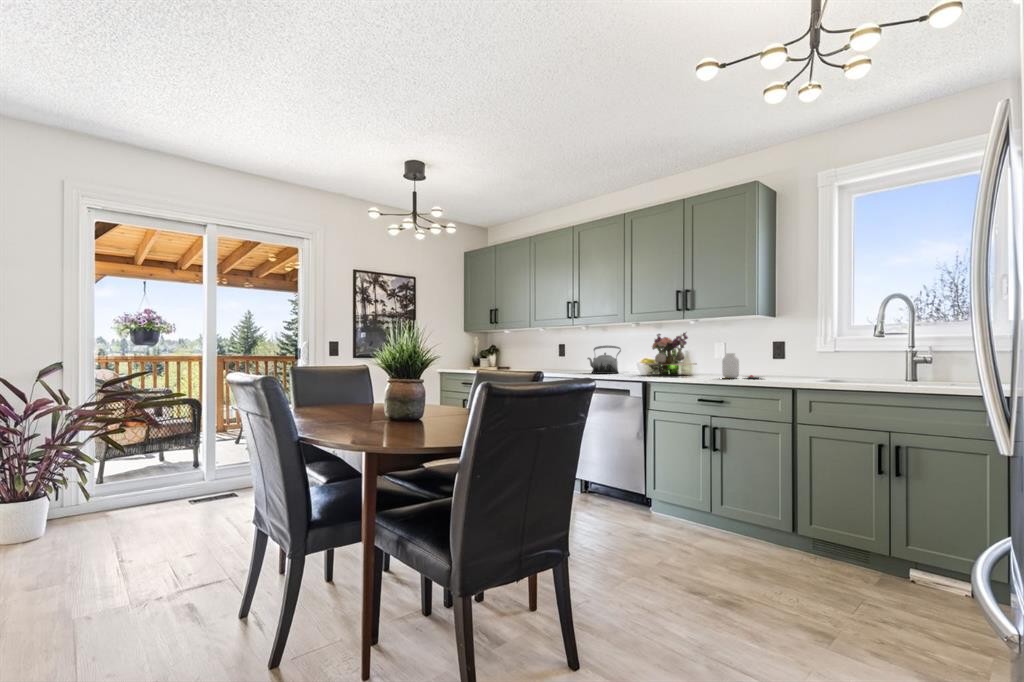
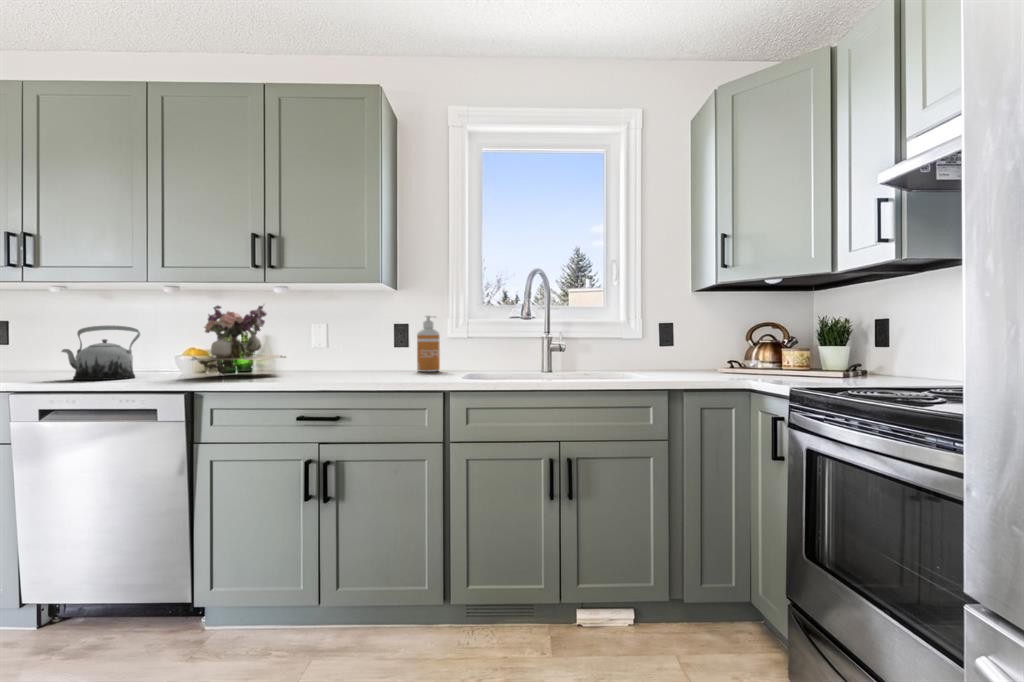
soap dispenser: none [789,337,808,377] -> present [417,316,440,372]
jar: present [722,353,763,378] -> none [333,339,398,380]

